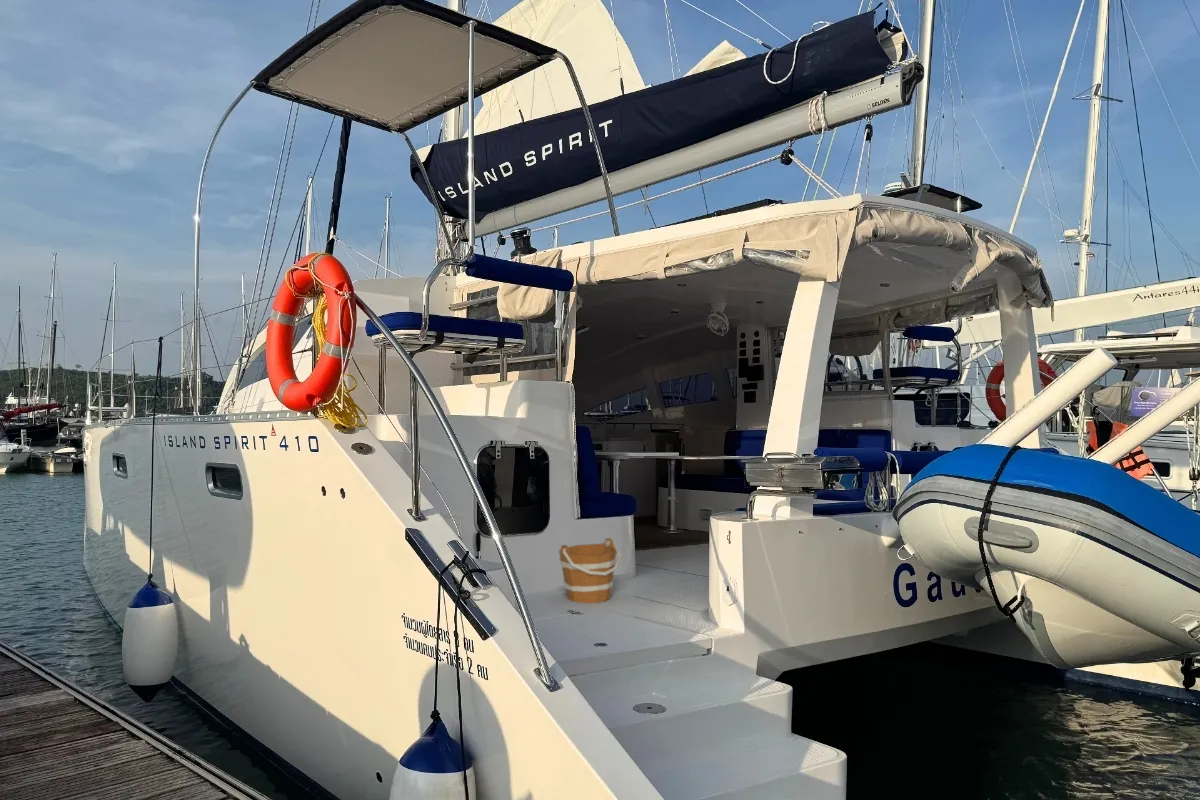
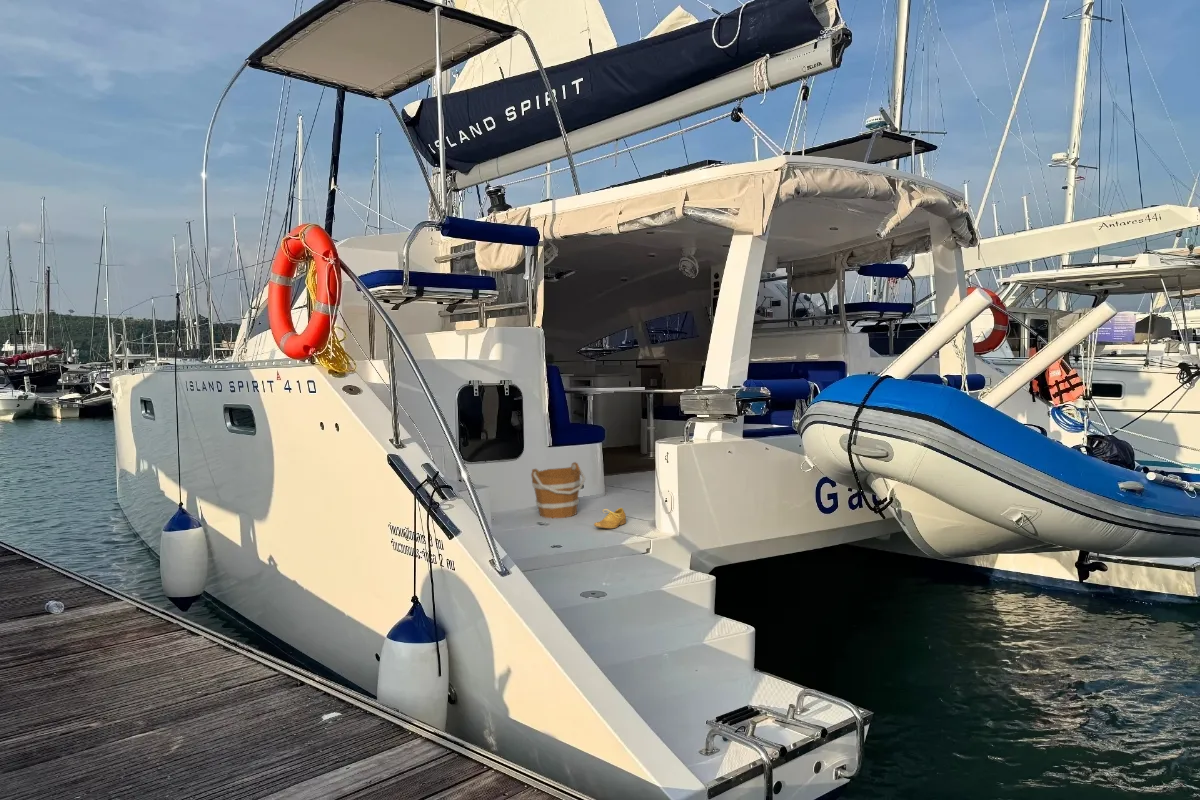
shoe: none [637,593,672,618] -> present [594,508,626,528]

